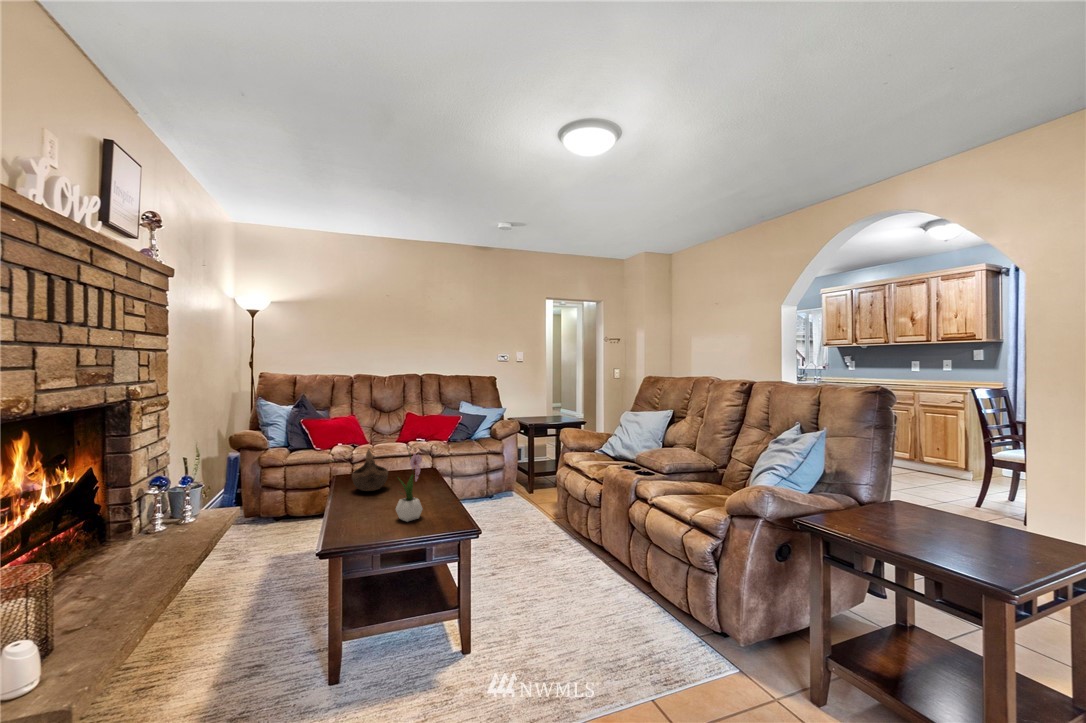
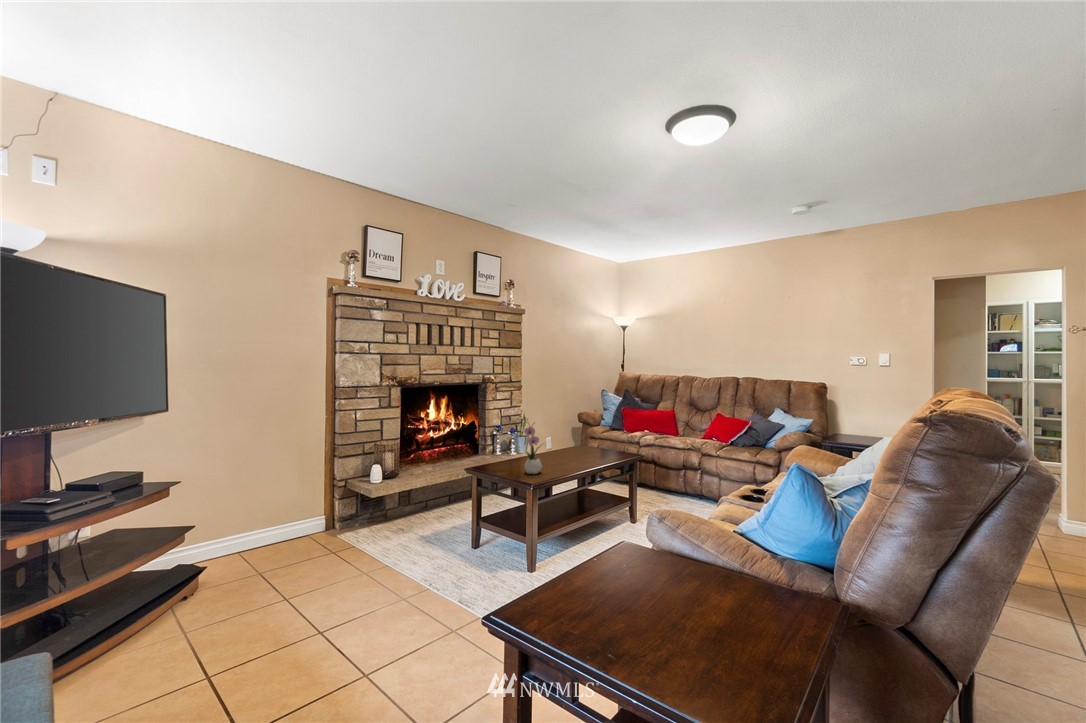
decorative bowl: present [352,449,388,491] -> none [552,428,581,457]

